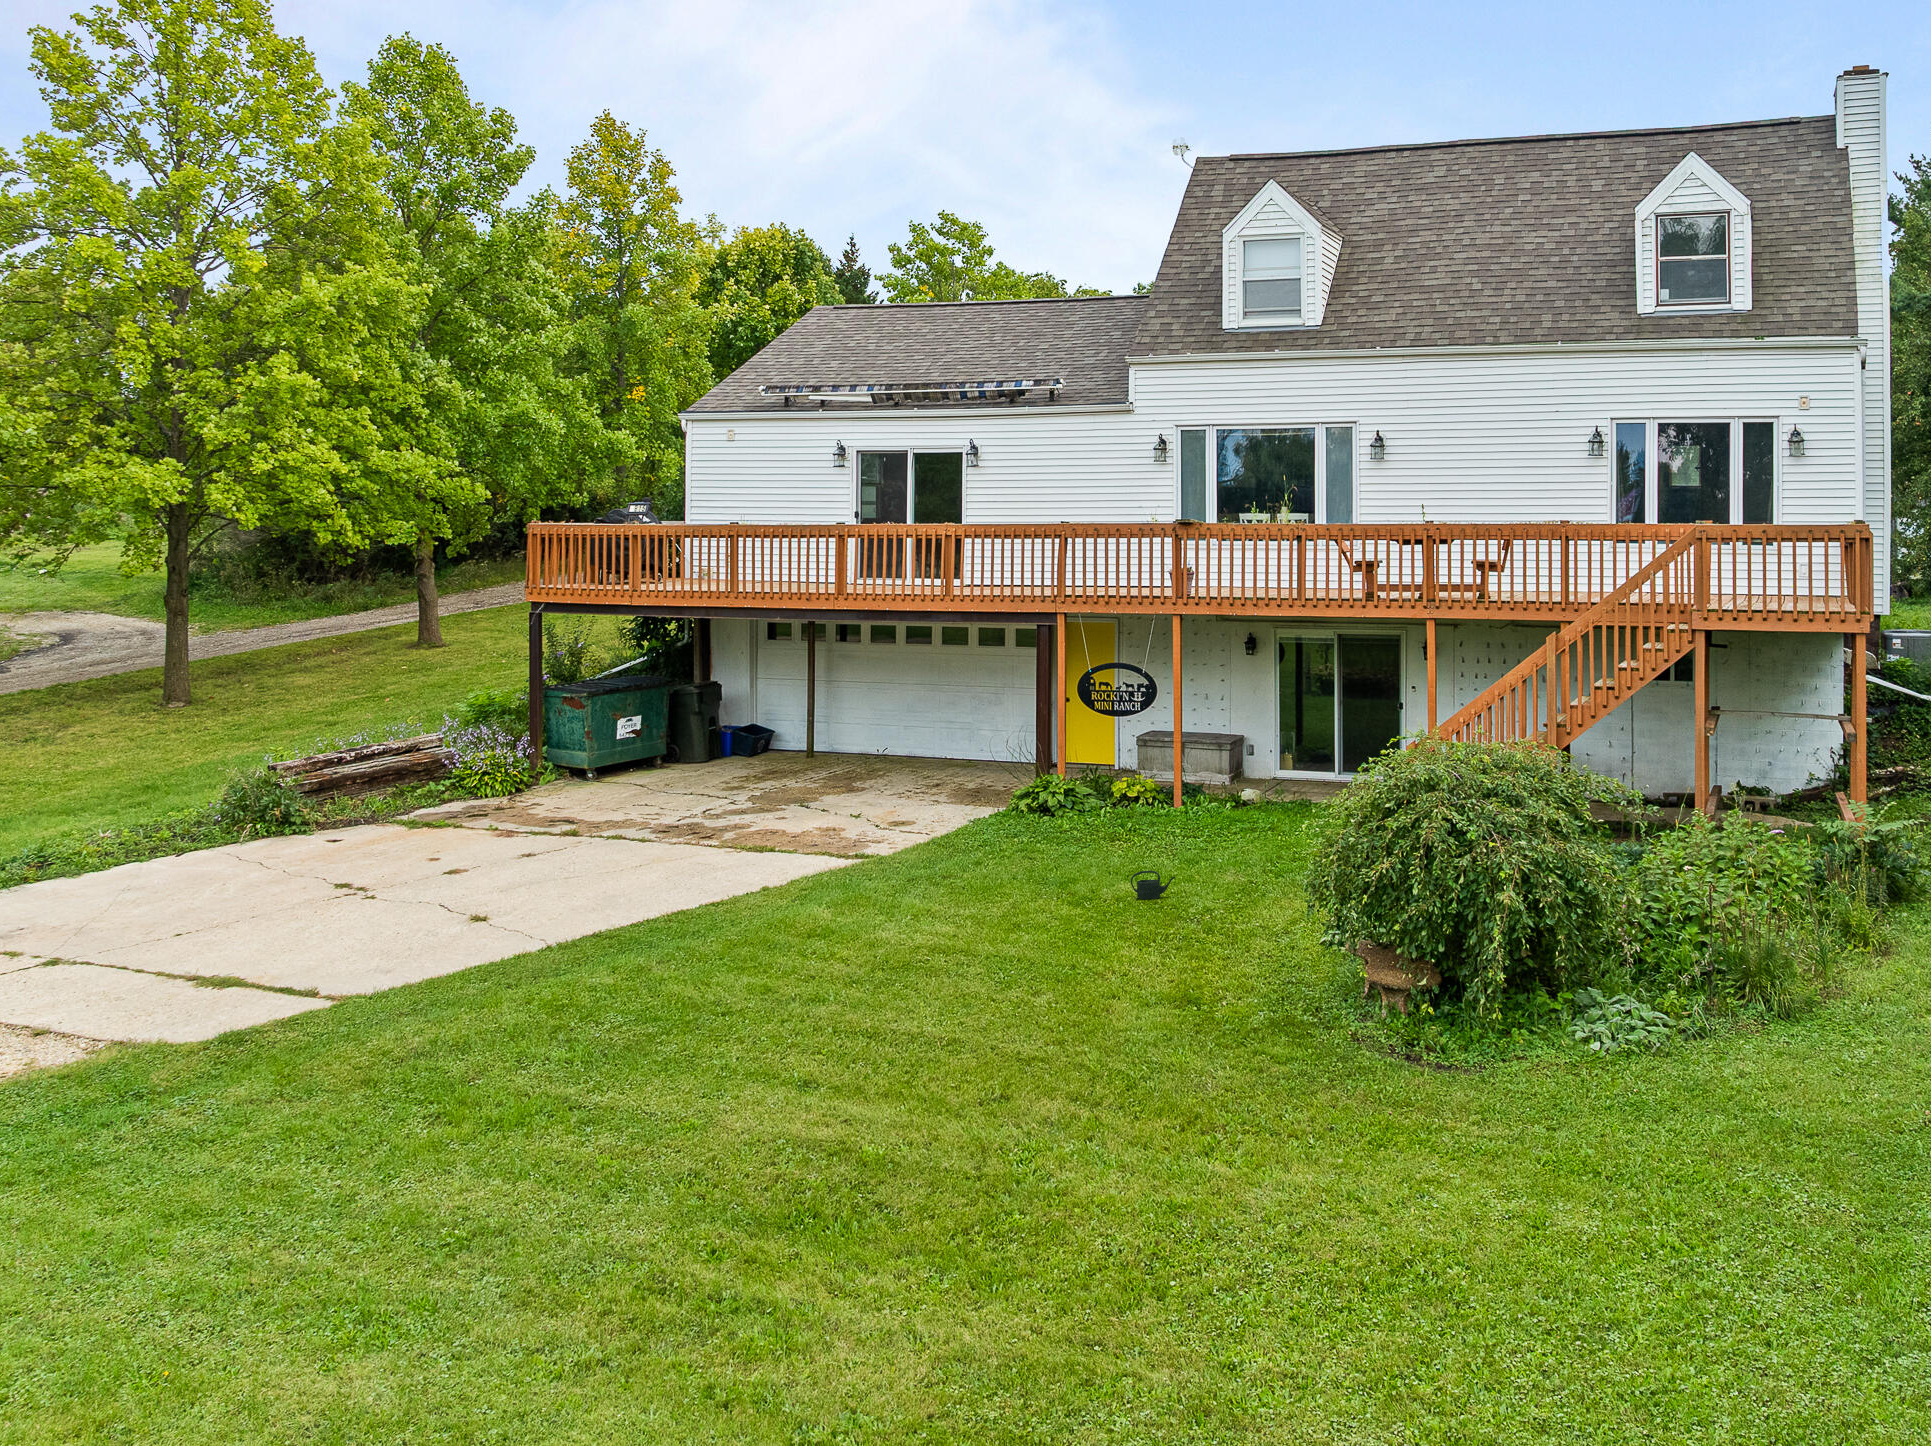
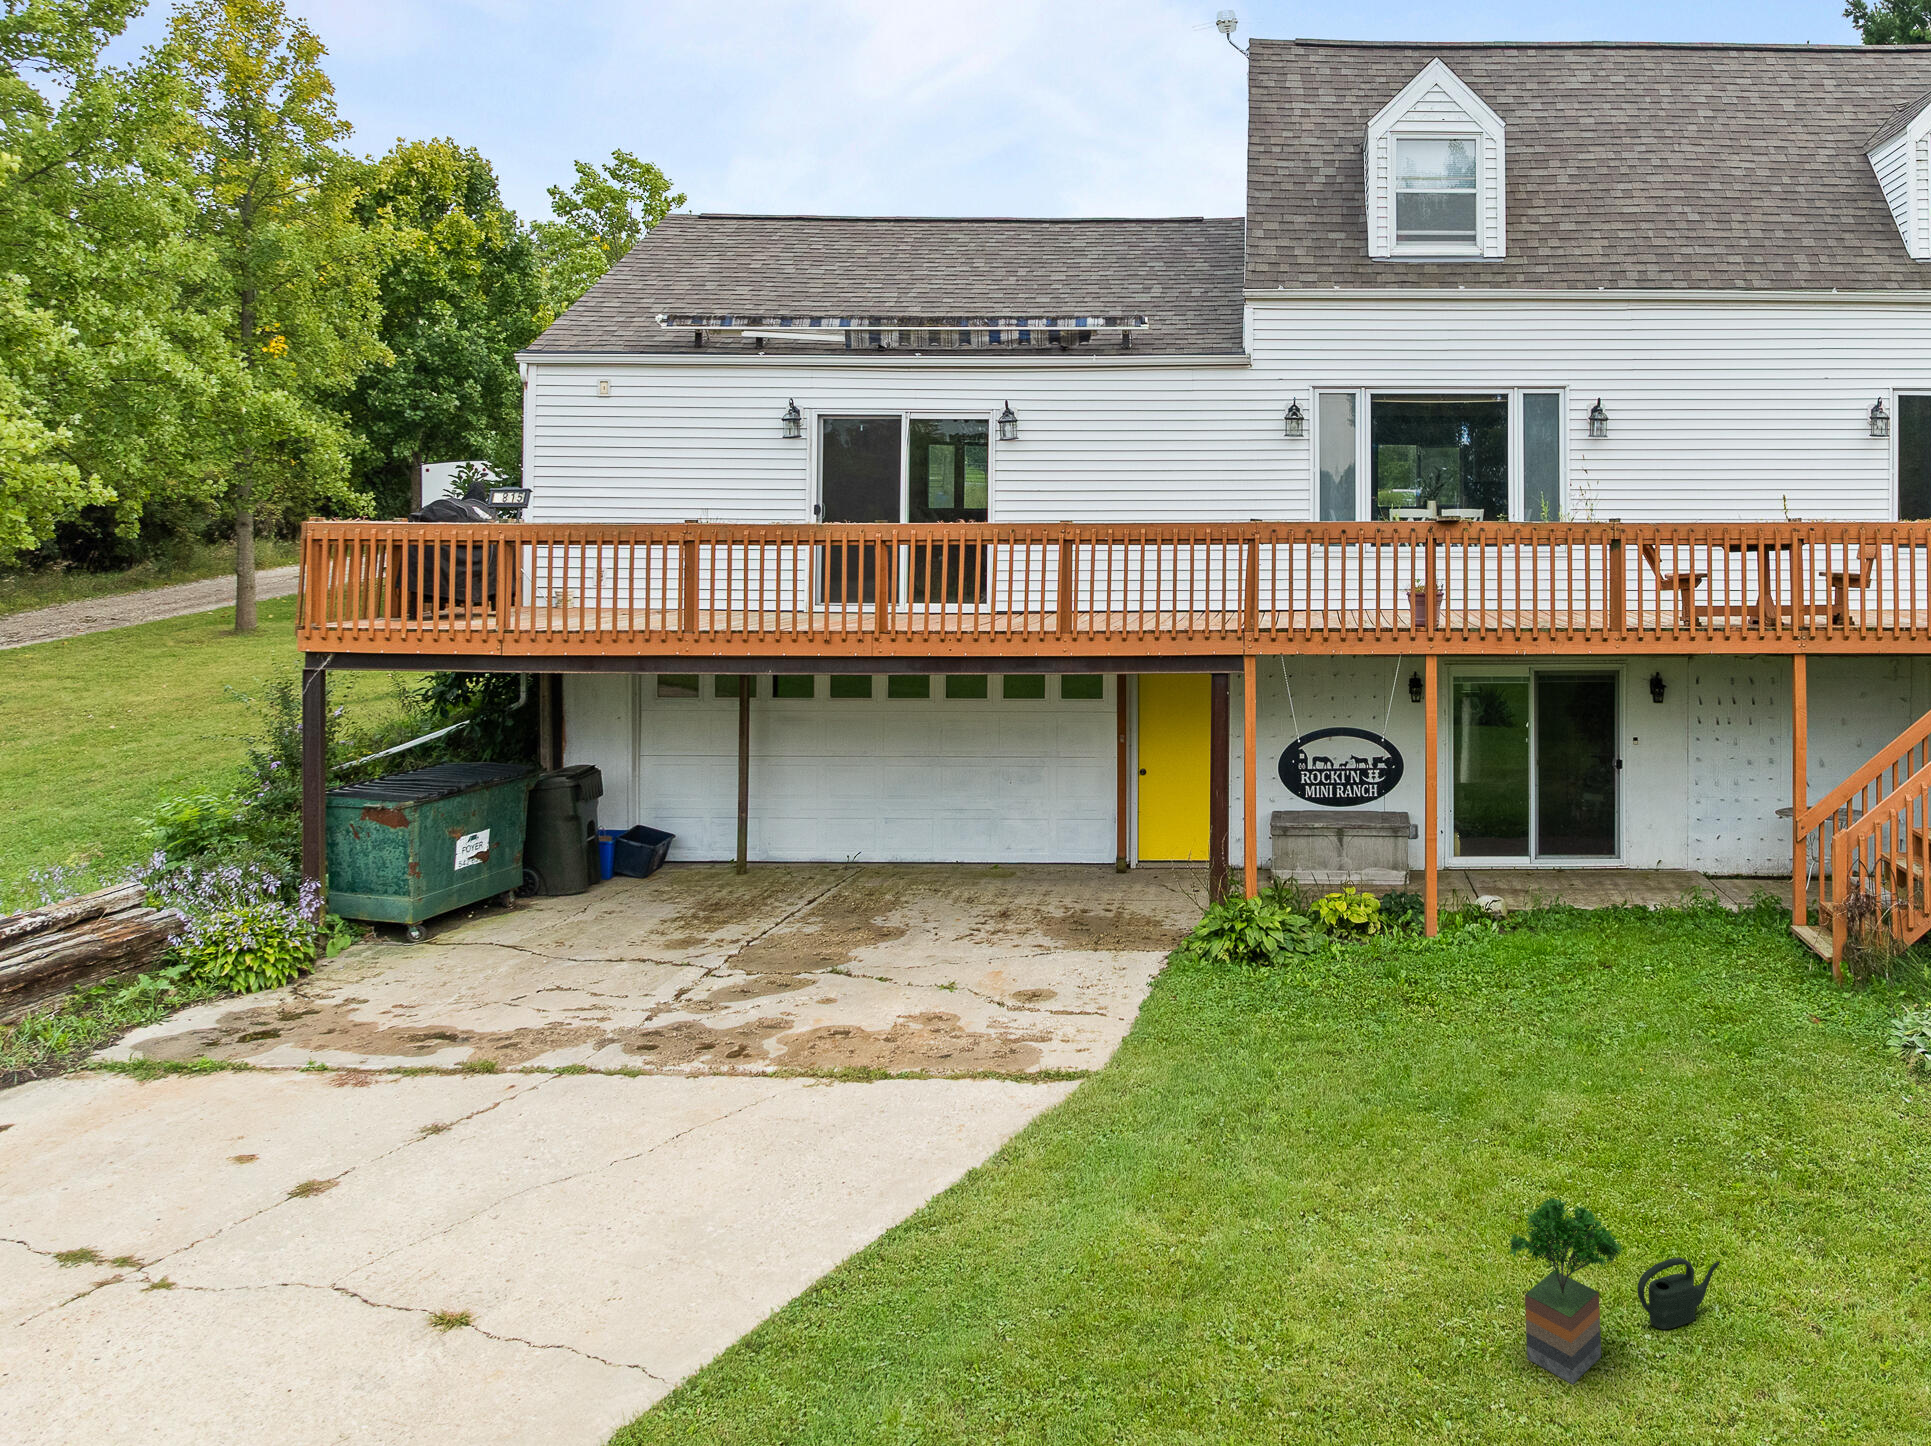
potted tree: none [1066,835,1114,906] -> present [1508,1198,1623,1384]

